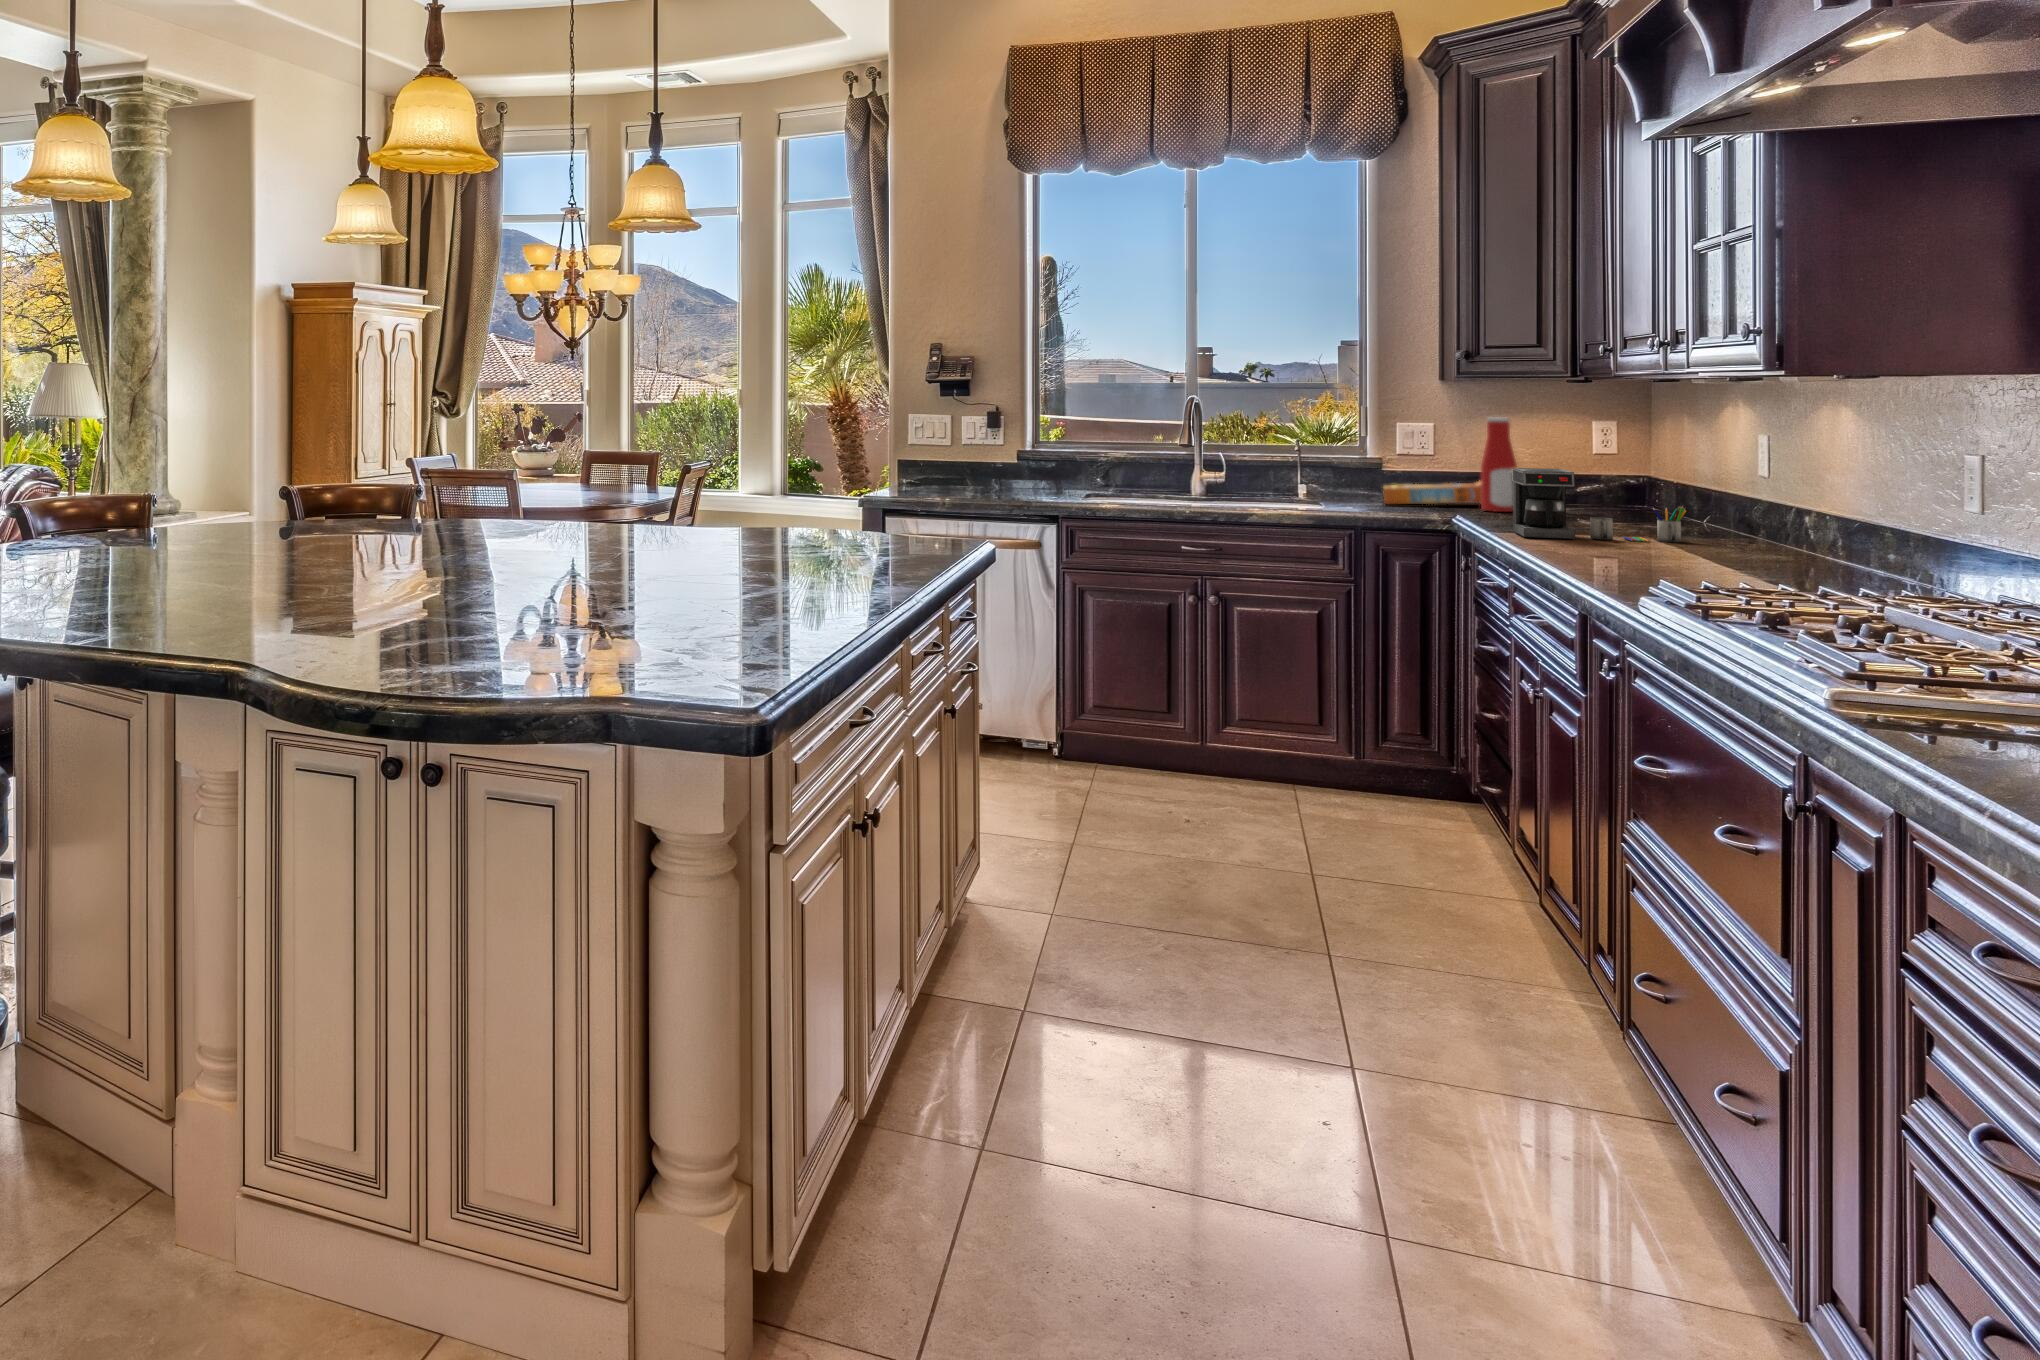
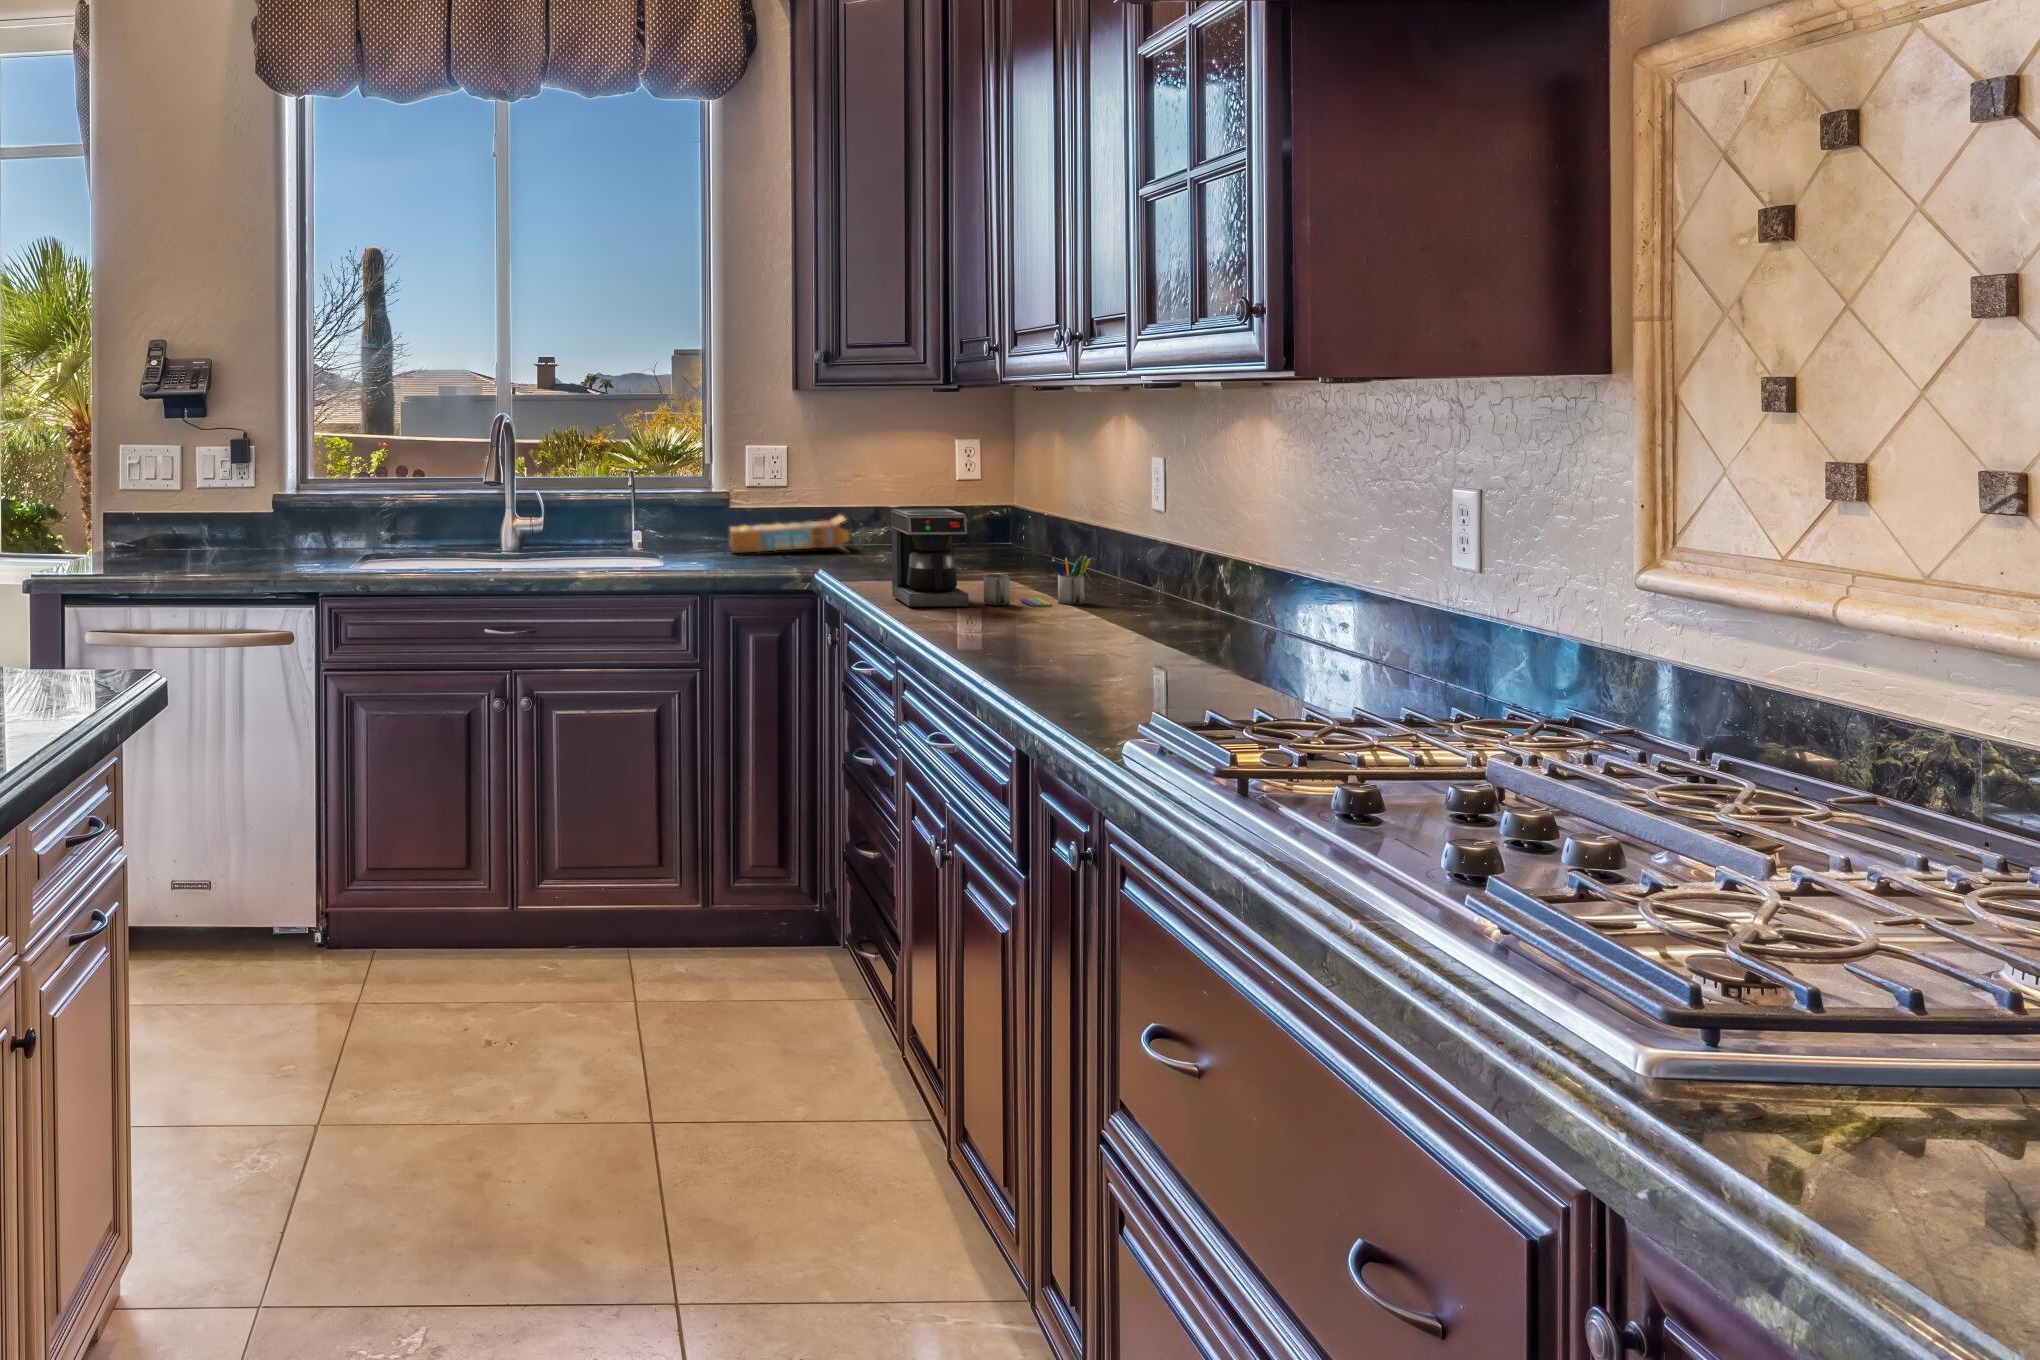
bottle: present [1481,417,1517,512] -> none [841,437,882,559]

